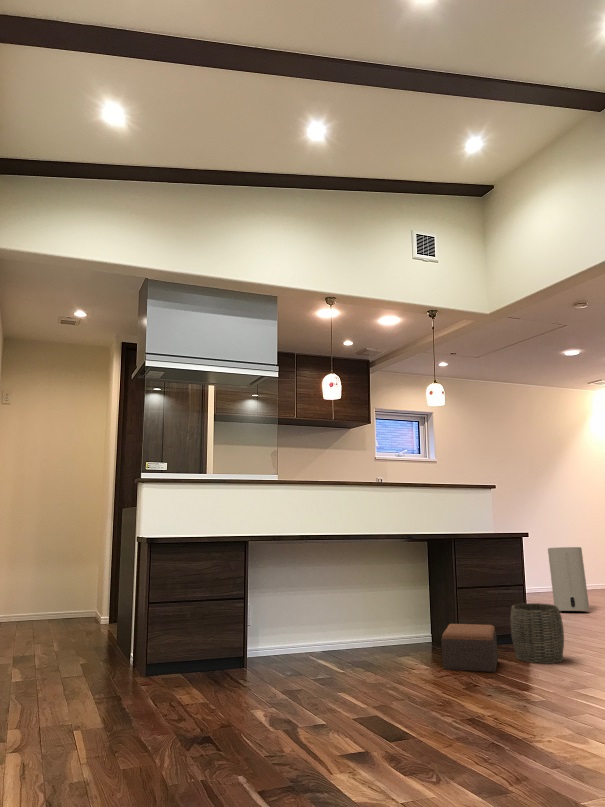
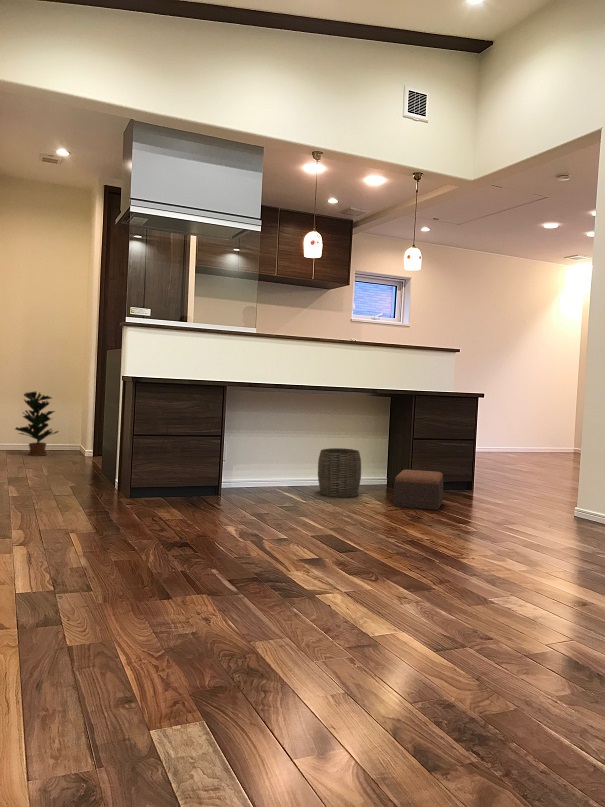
air purifier: present [548,547,589,612] -> none [503,412,535,470]
potted plant: none [27,553,75,625] -> present [15,392,58,456]
woven basket: present [510,603,564,663] -> present [318,448,361,497]

